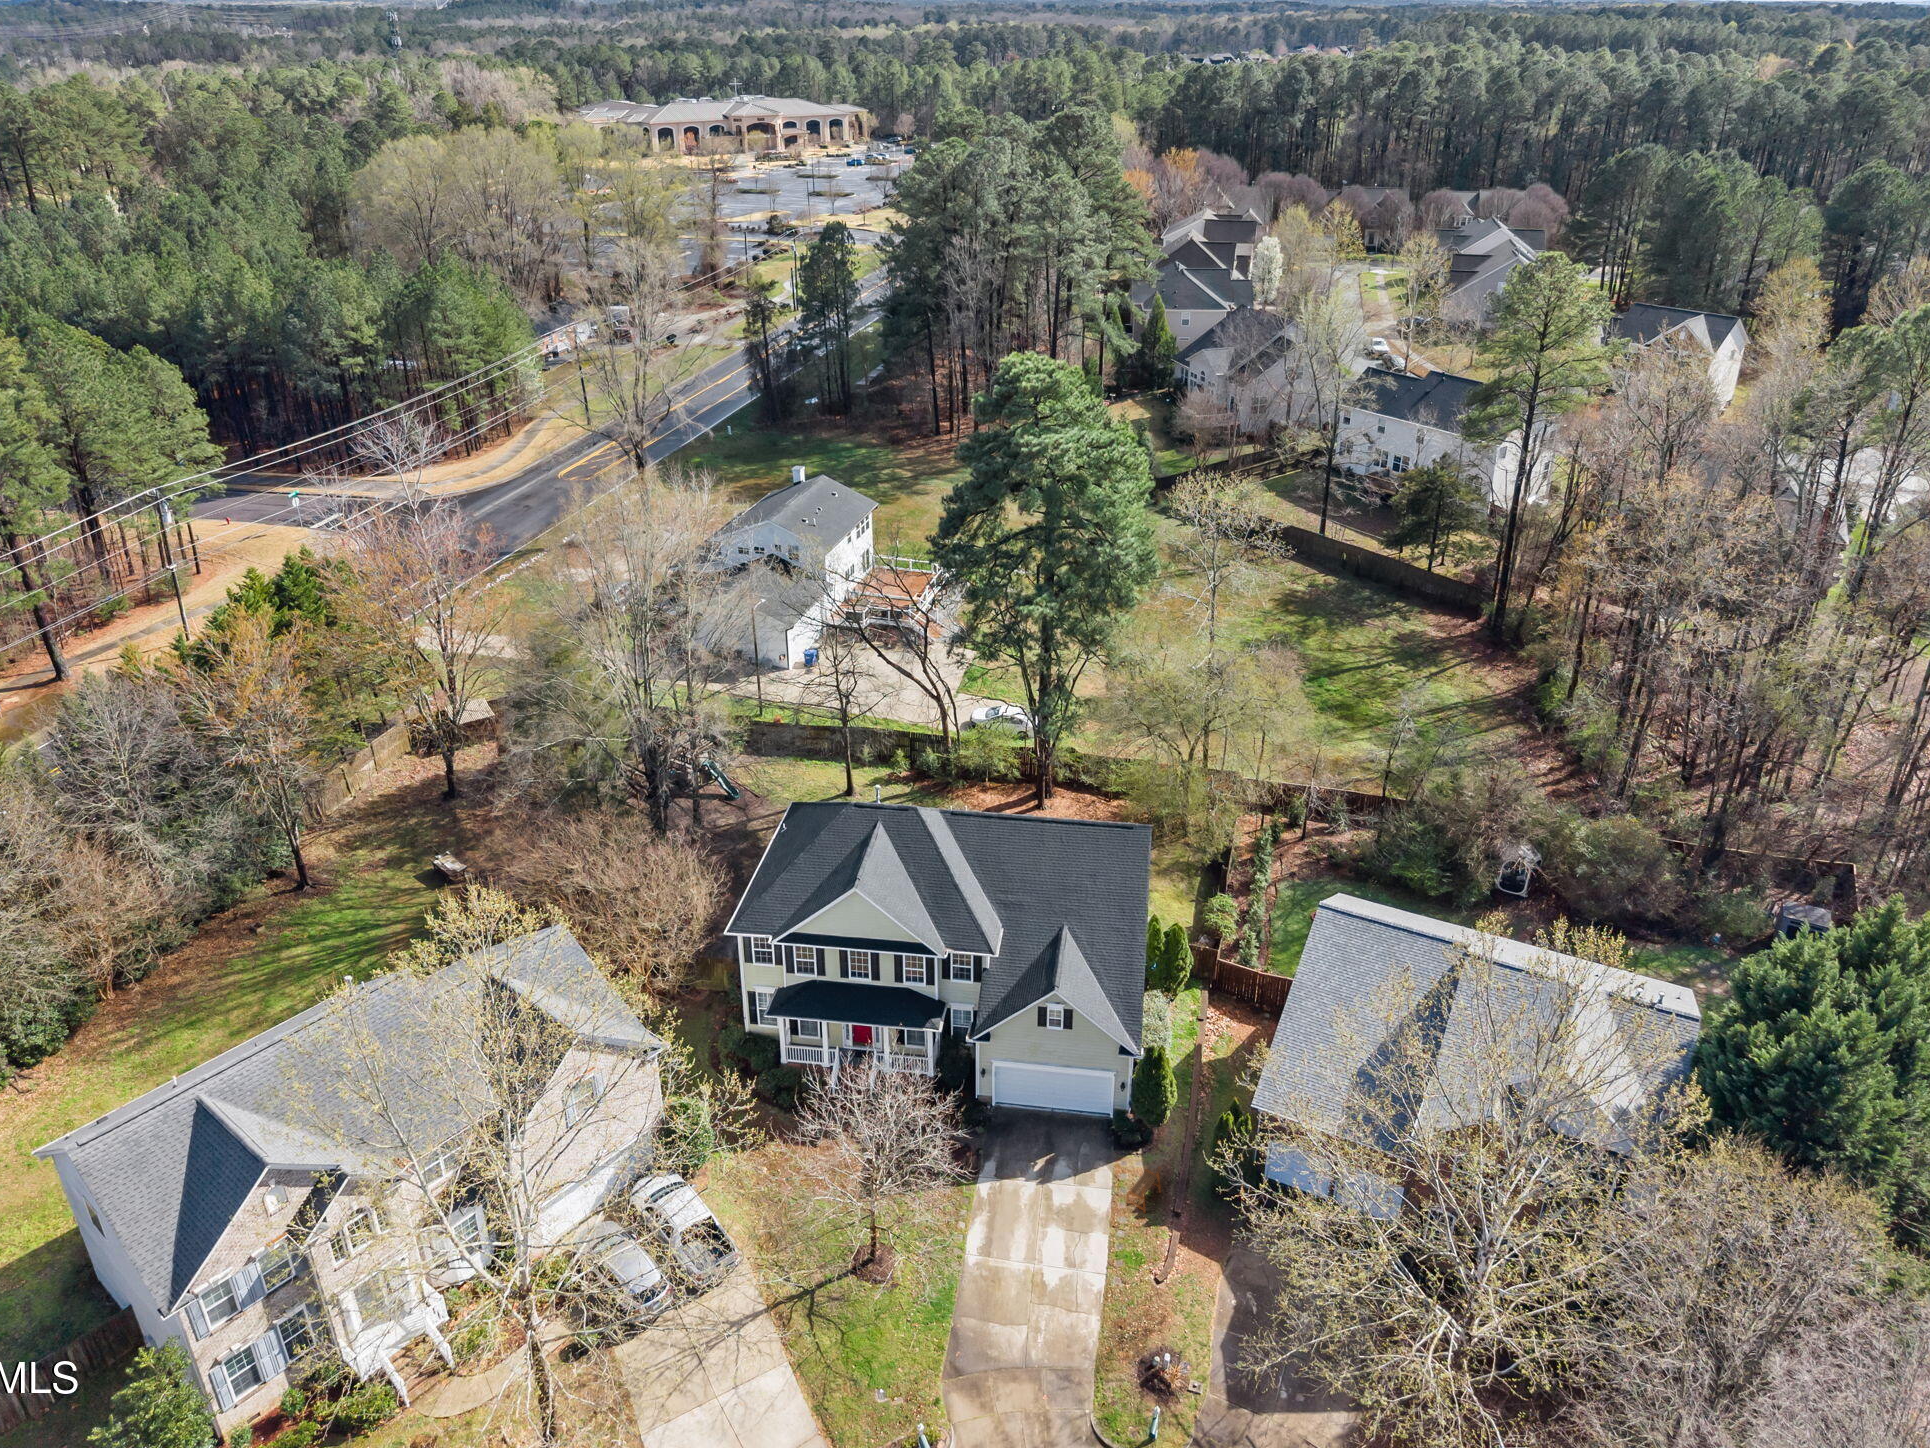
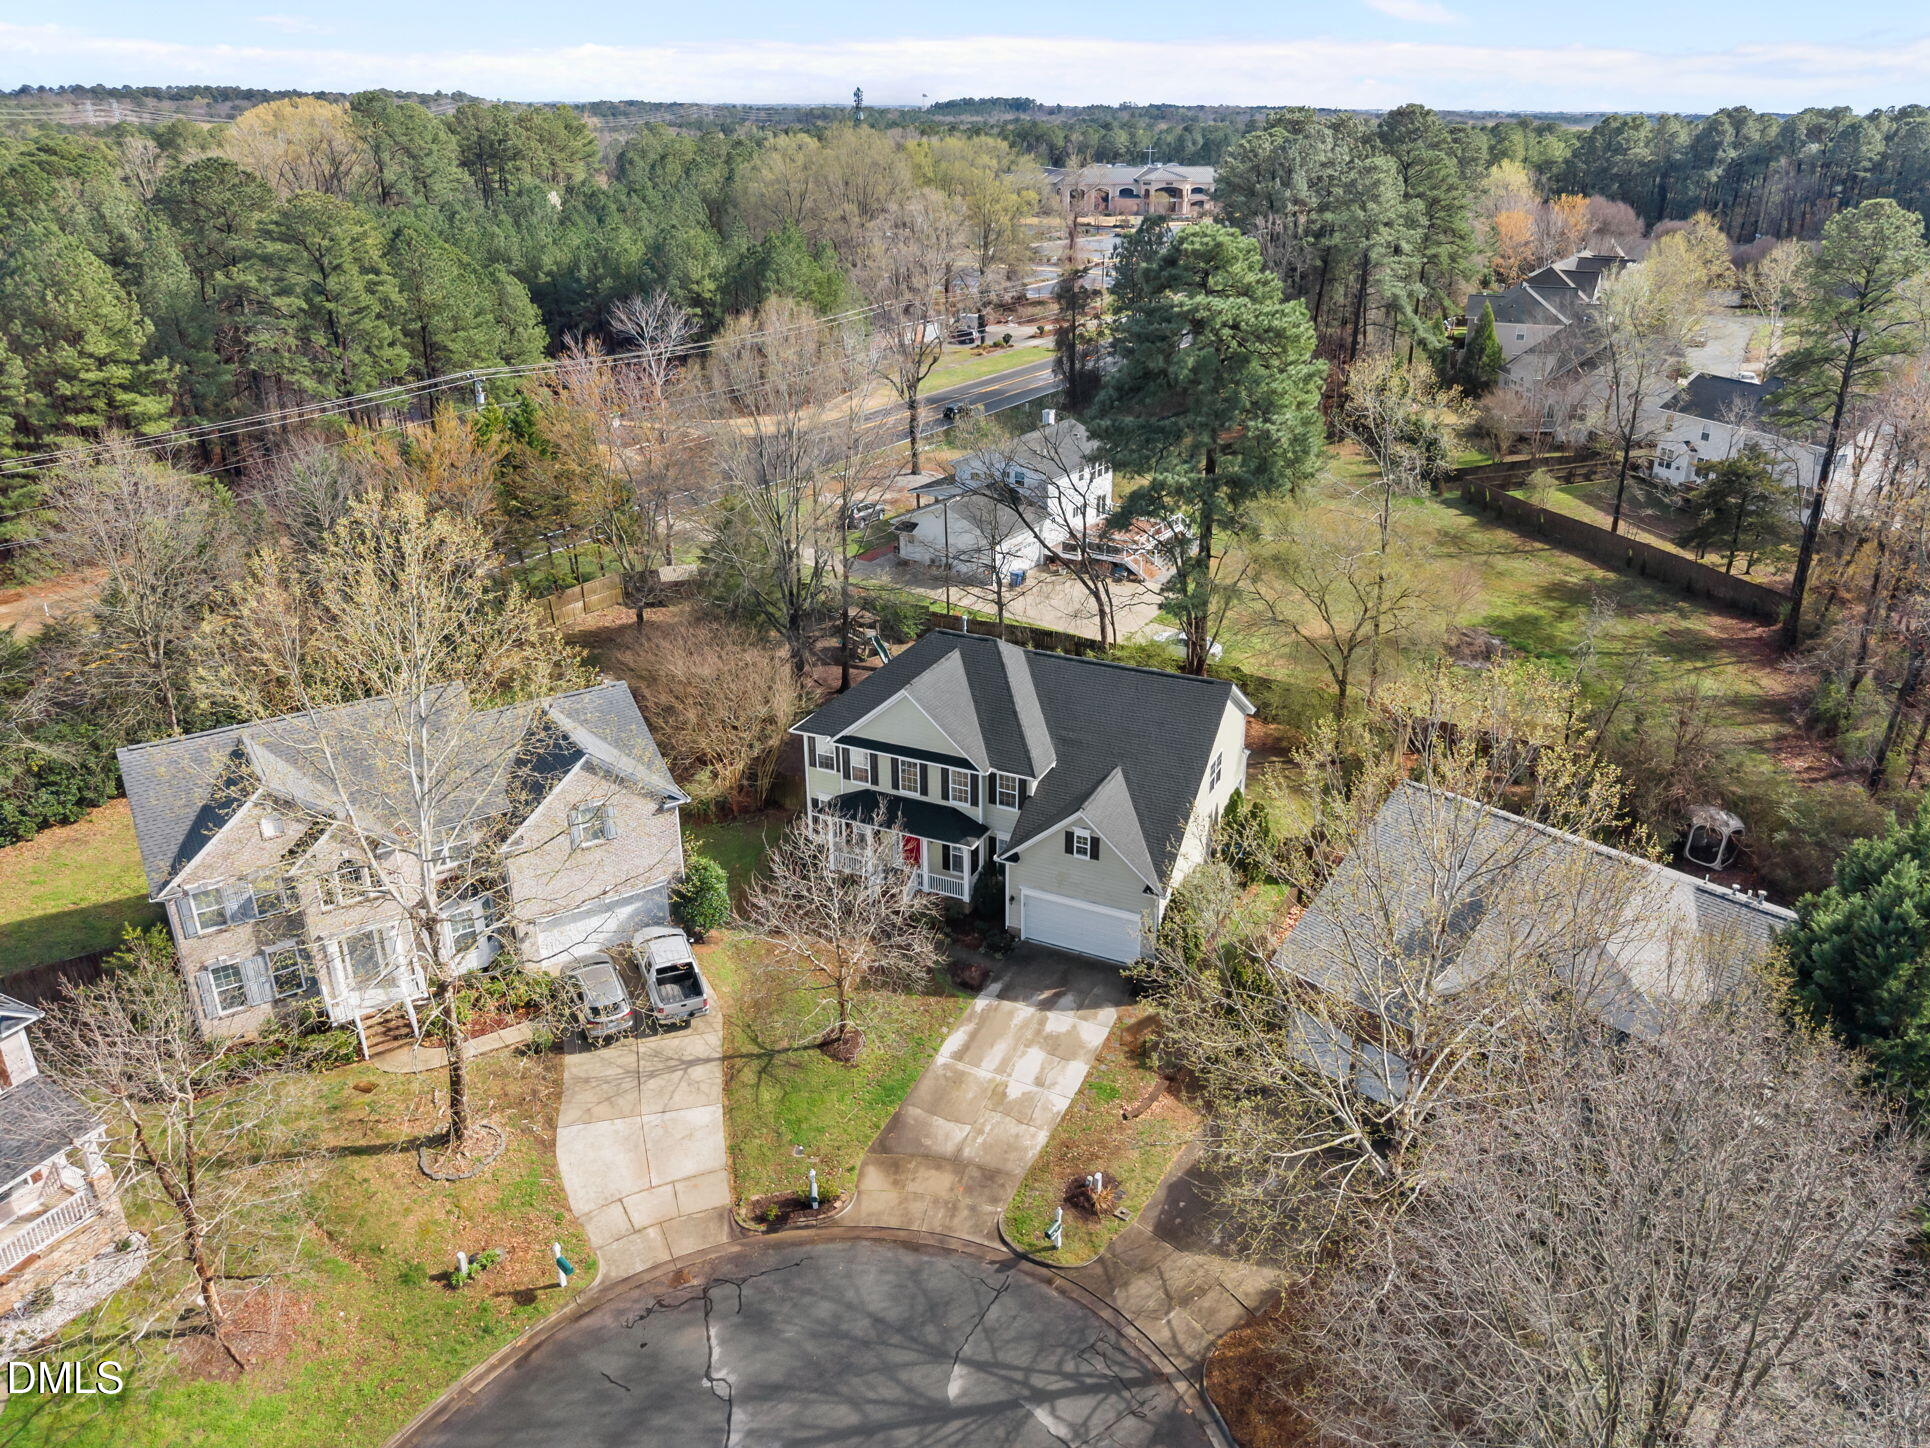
potted tree: none [1168,1210,1190,1234] -> present [1159,1054,1177,1079]

